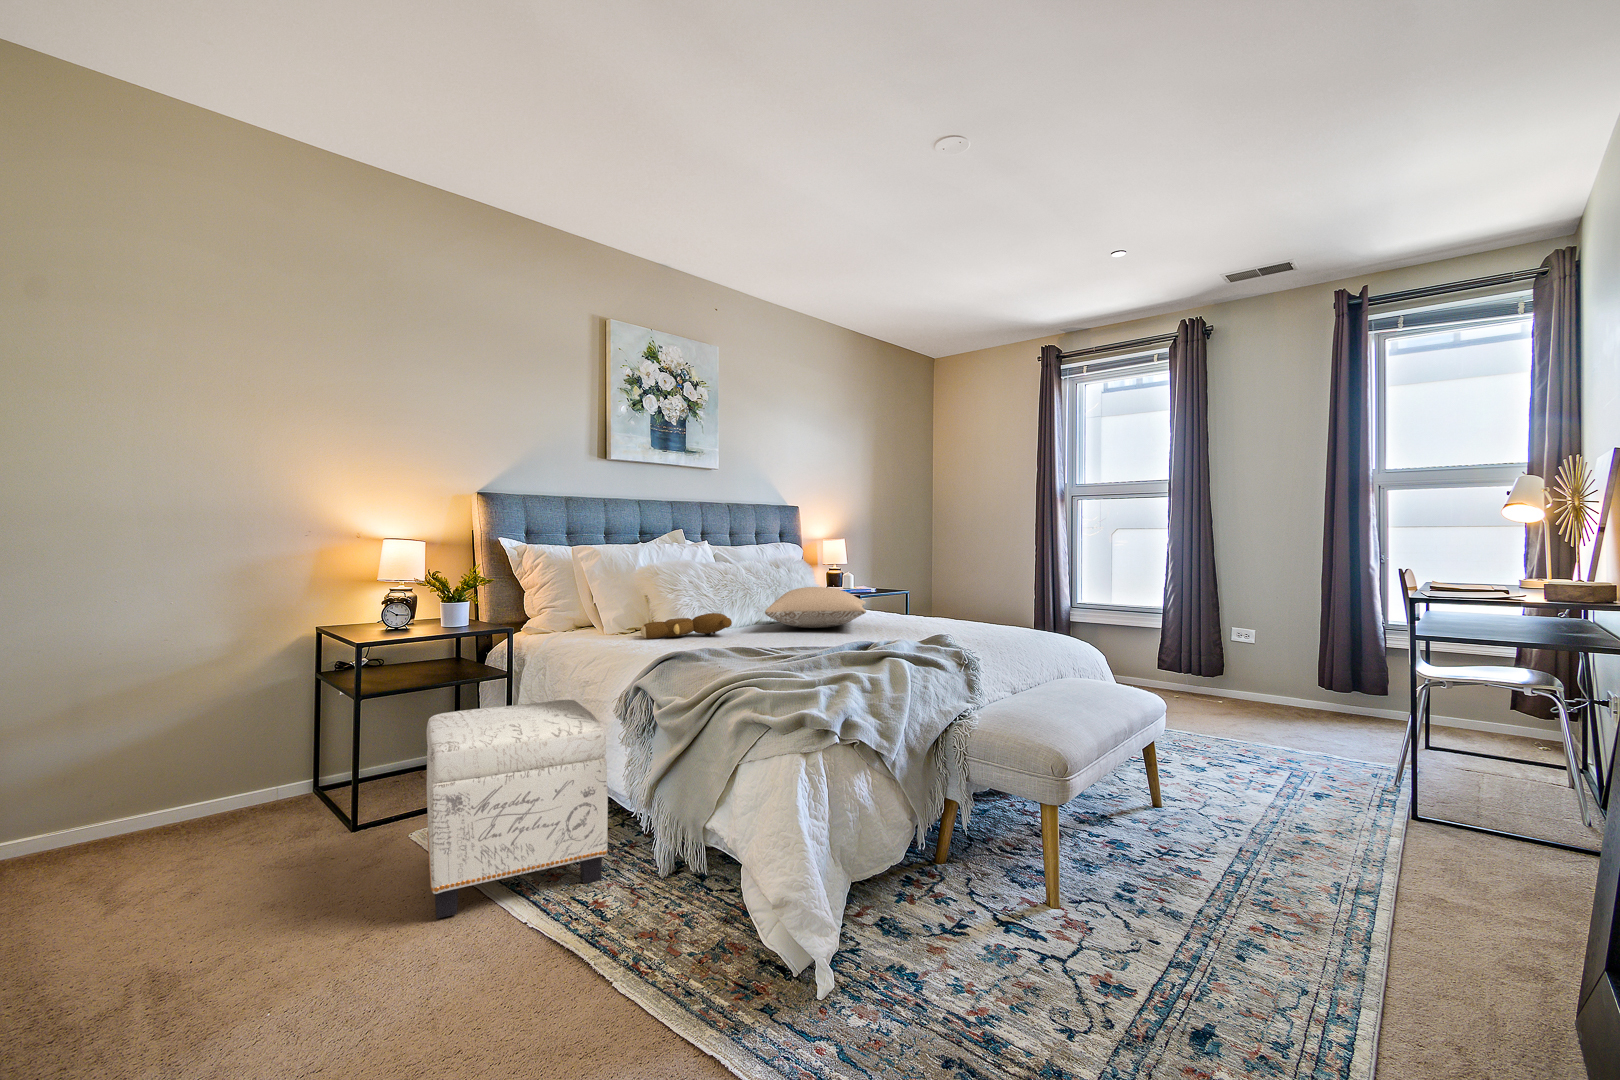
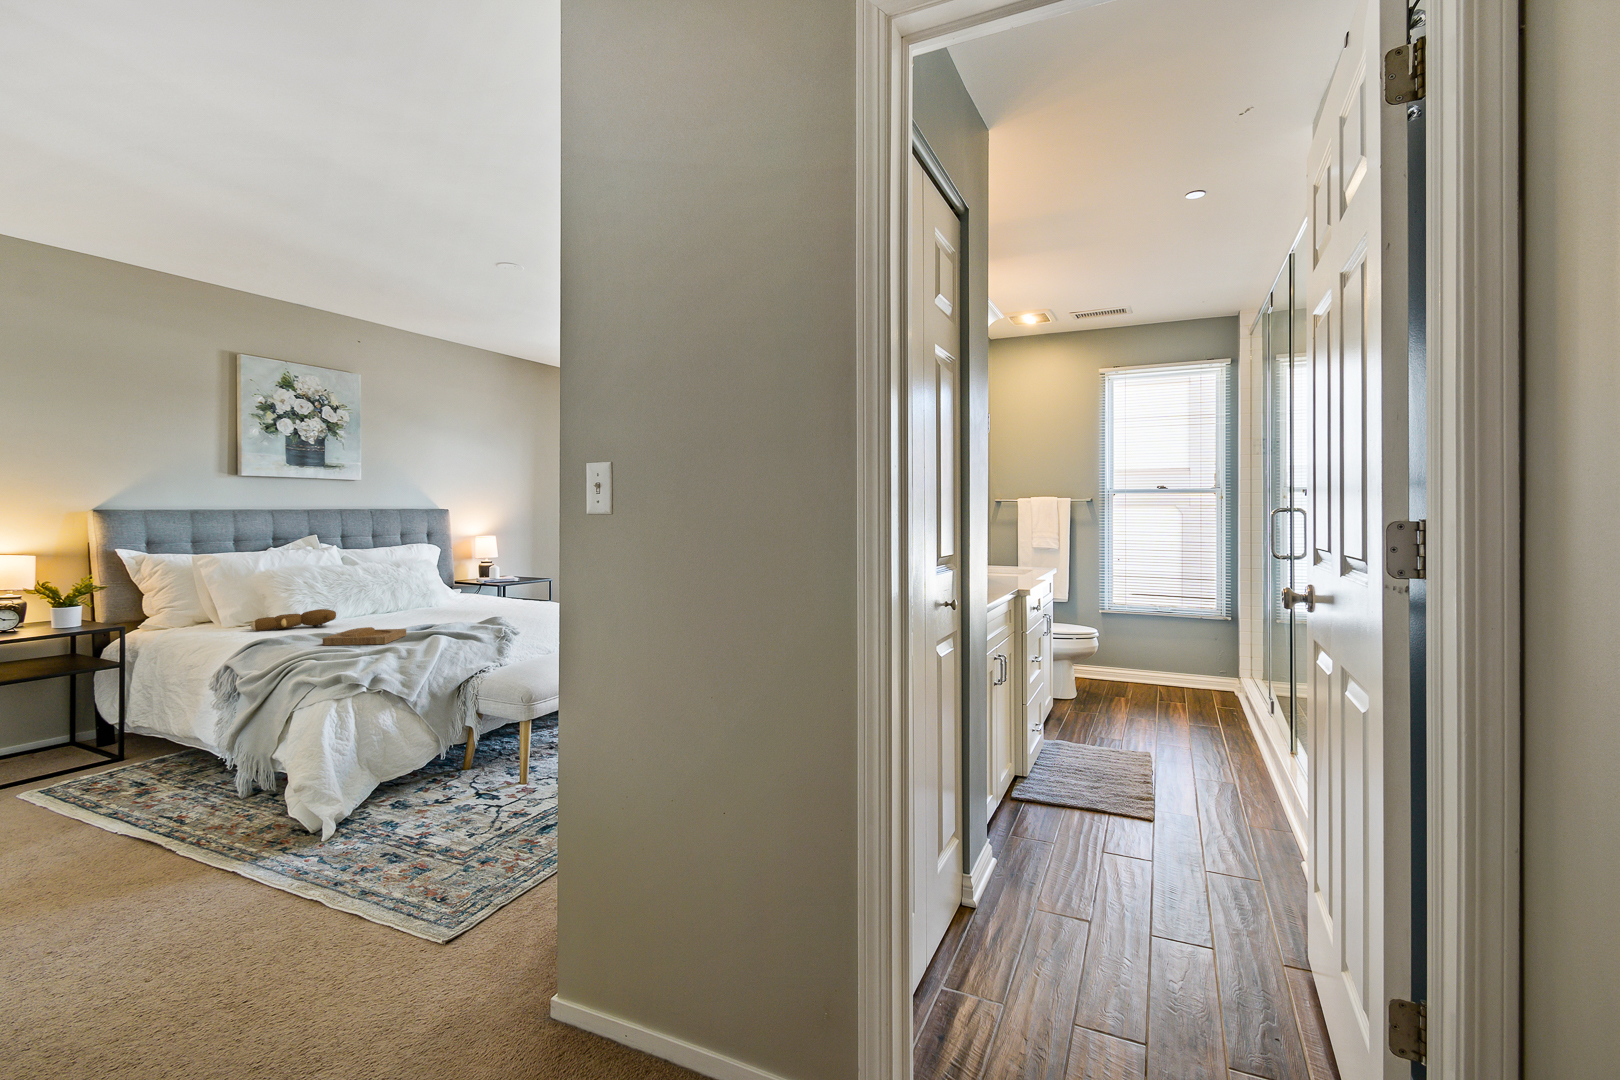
pillow: present [765,587,866,628] -> none [369,587,471,619]
tray: none [749,640,837,665] -> present [323,627,406,645]
ottoman: present [426,700,608,919] -> none [33,680,196,837]

